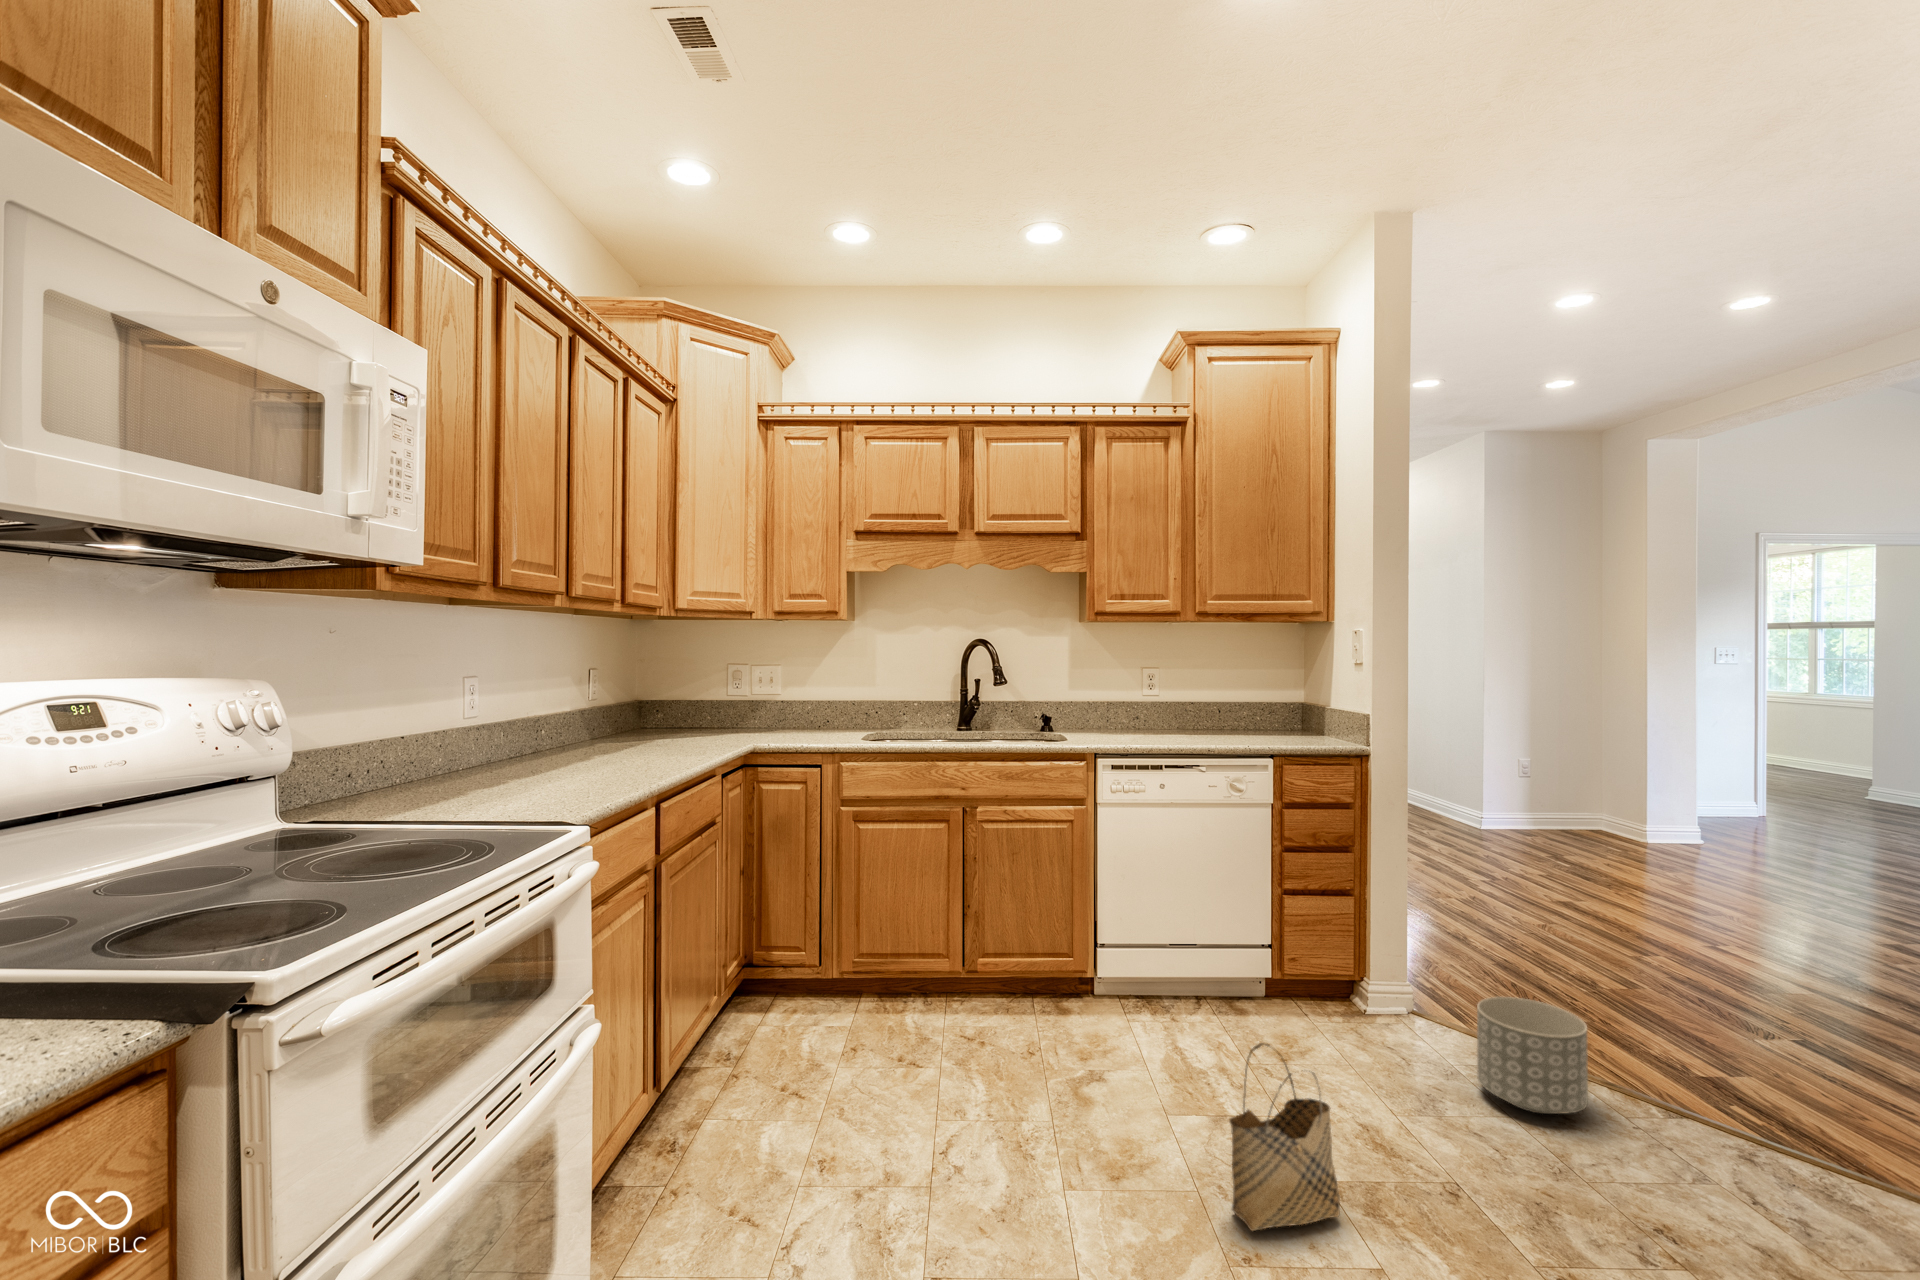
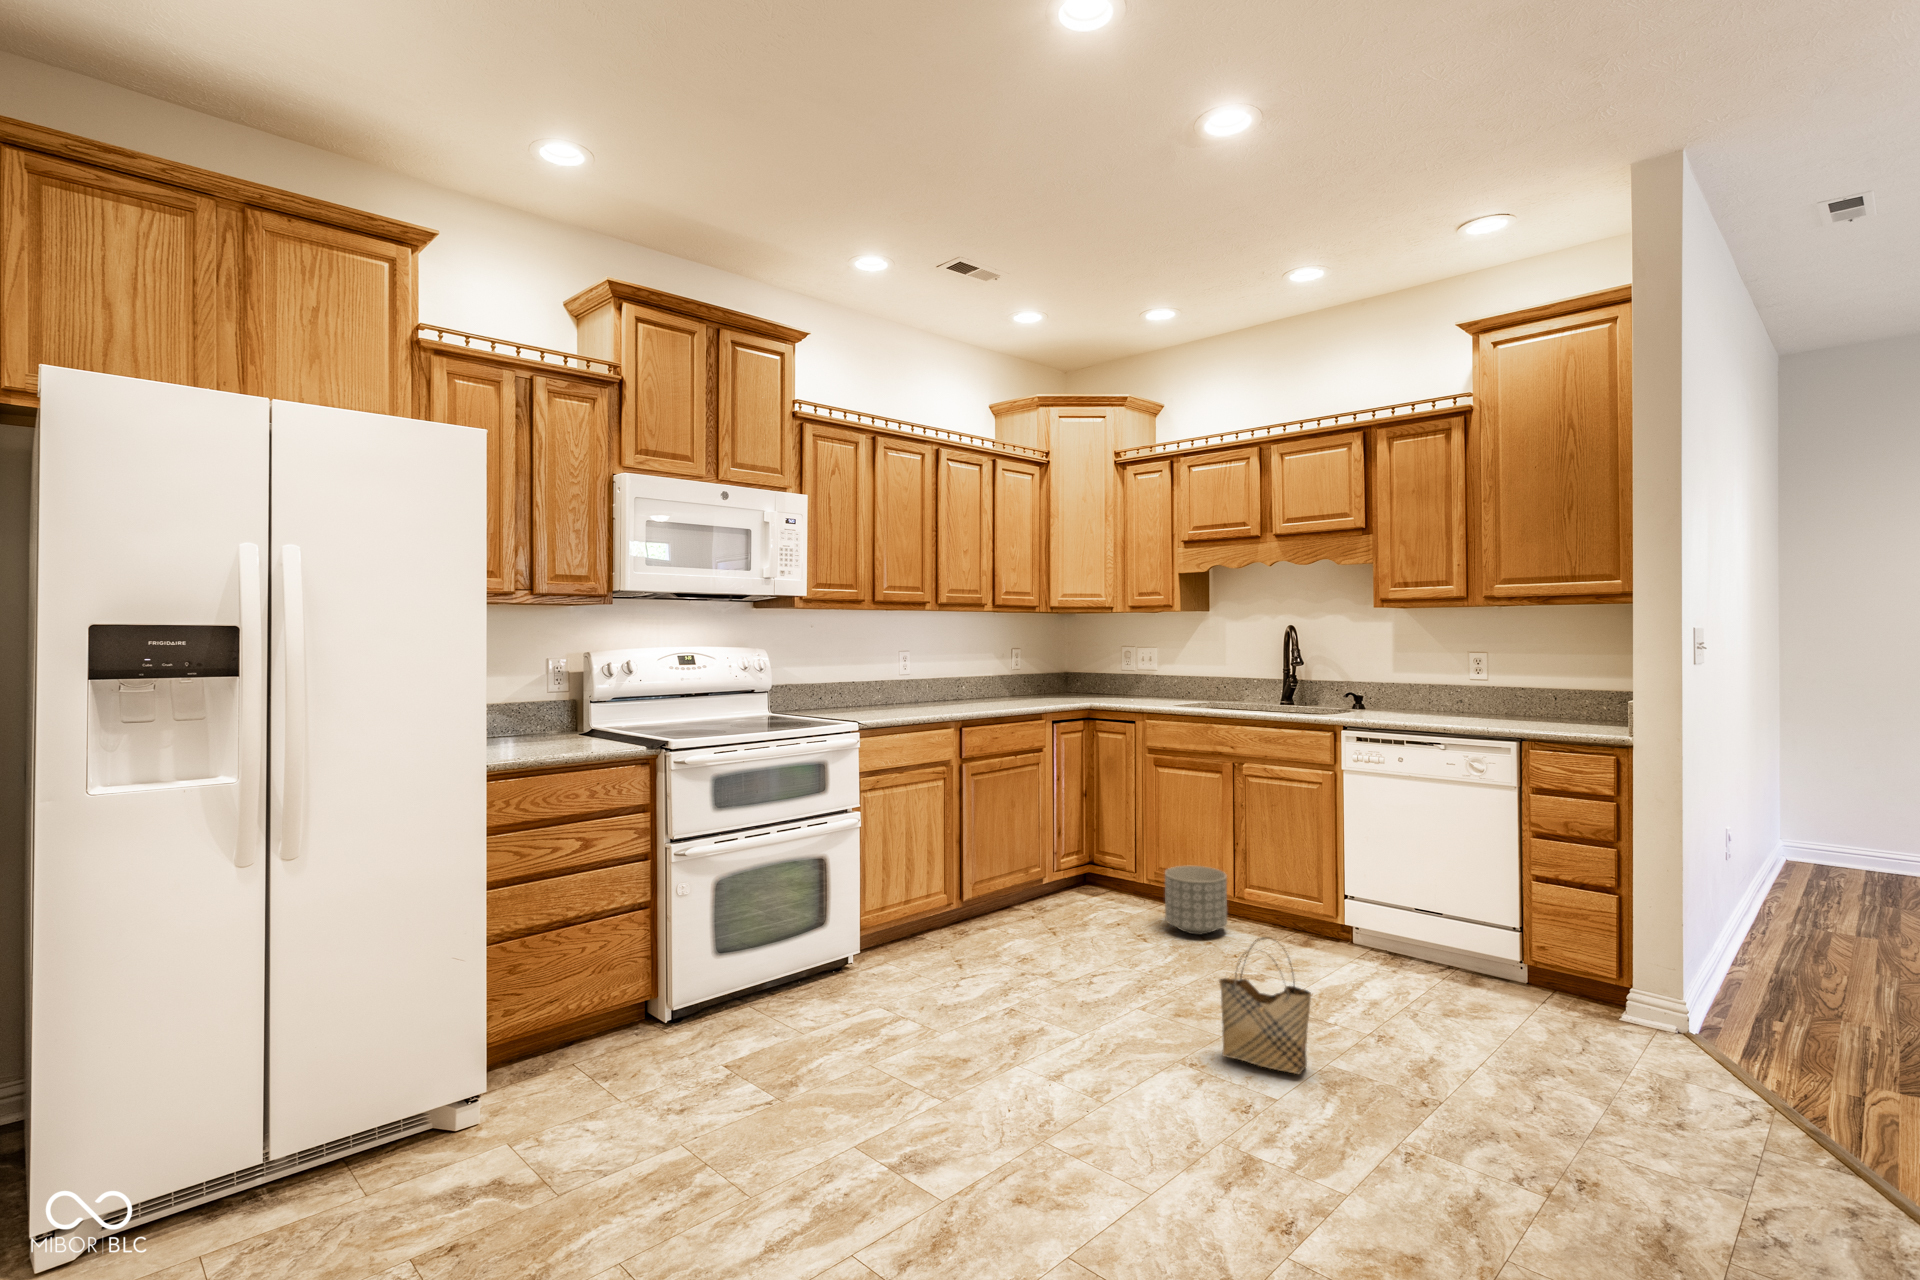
planter: present [1477,997,1588,1114] -> present [1165,866,1227,935]

